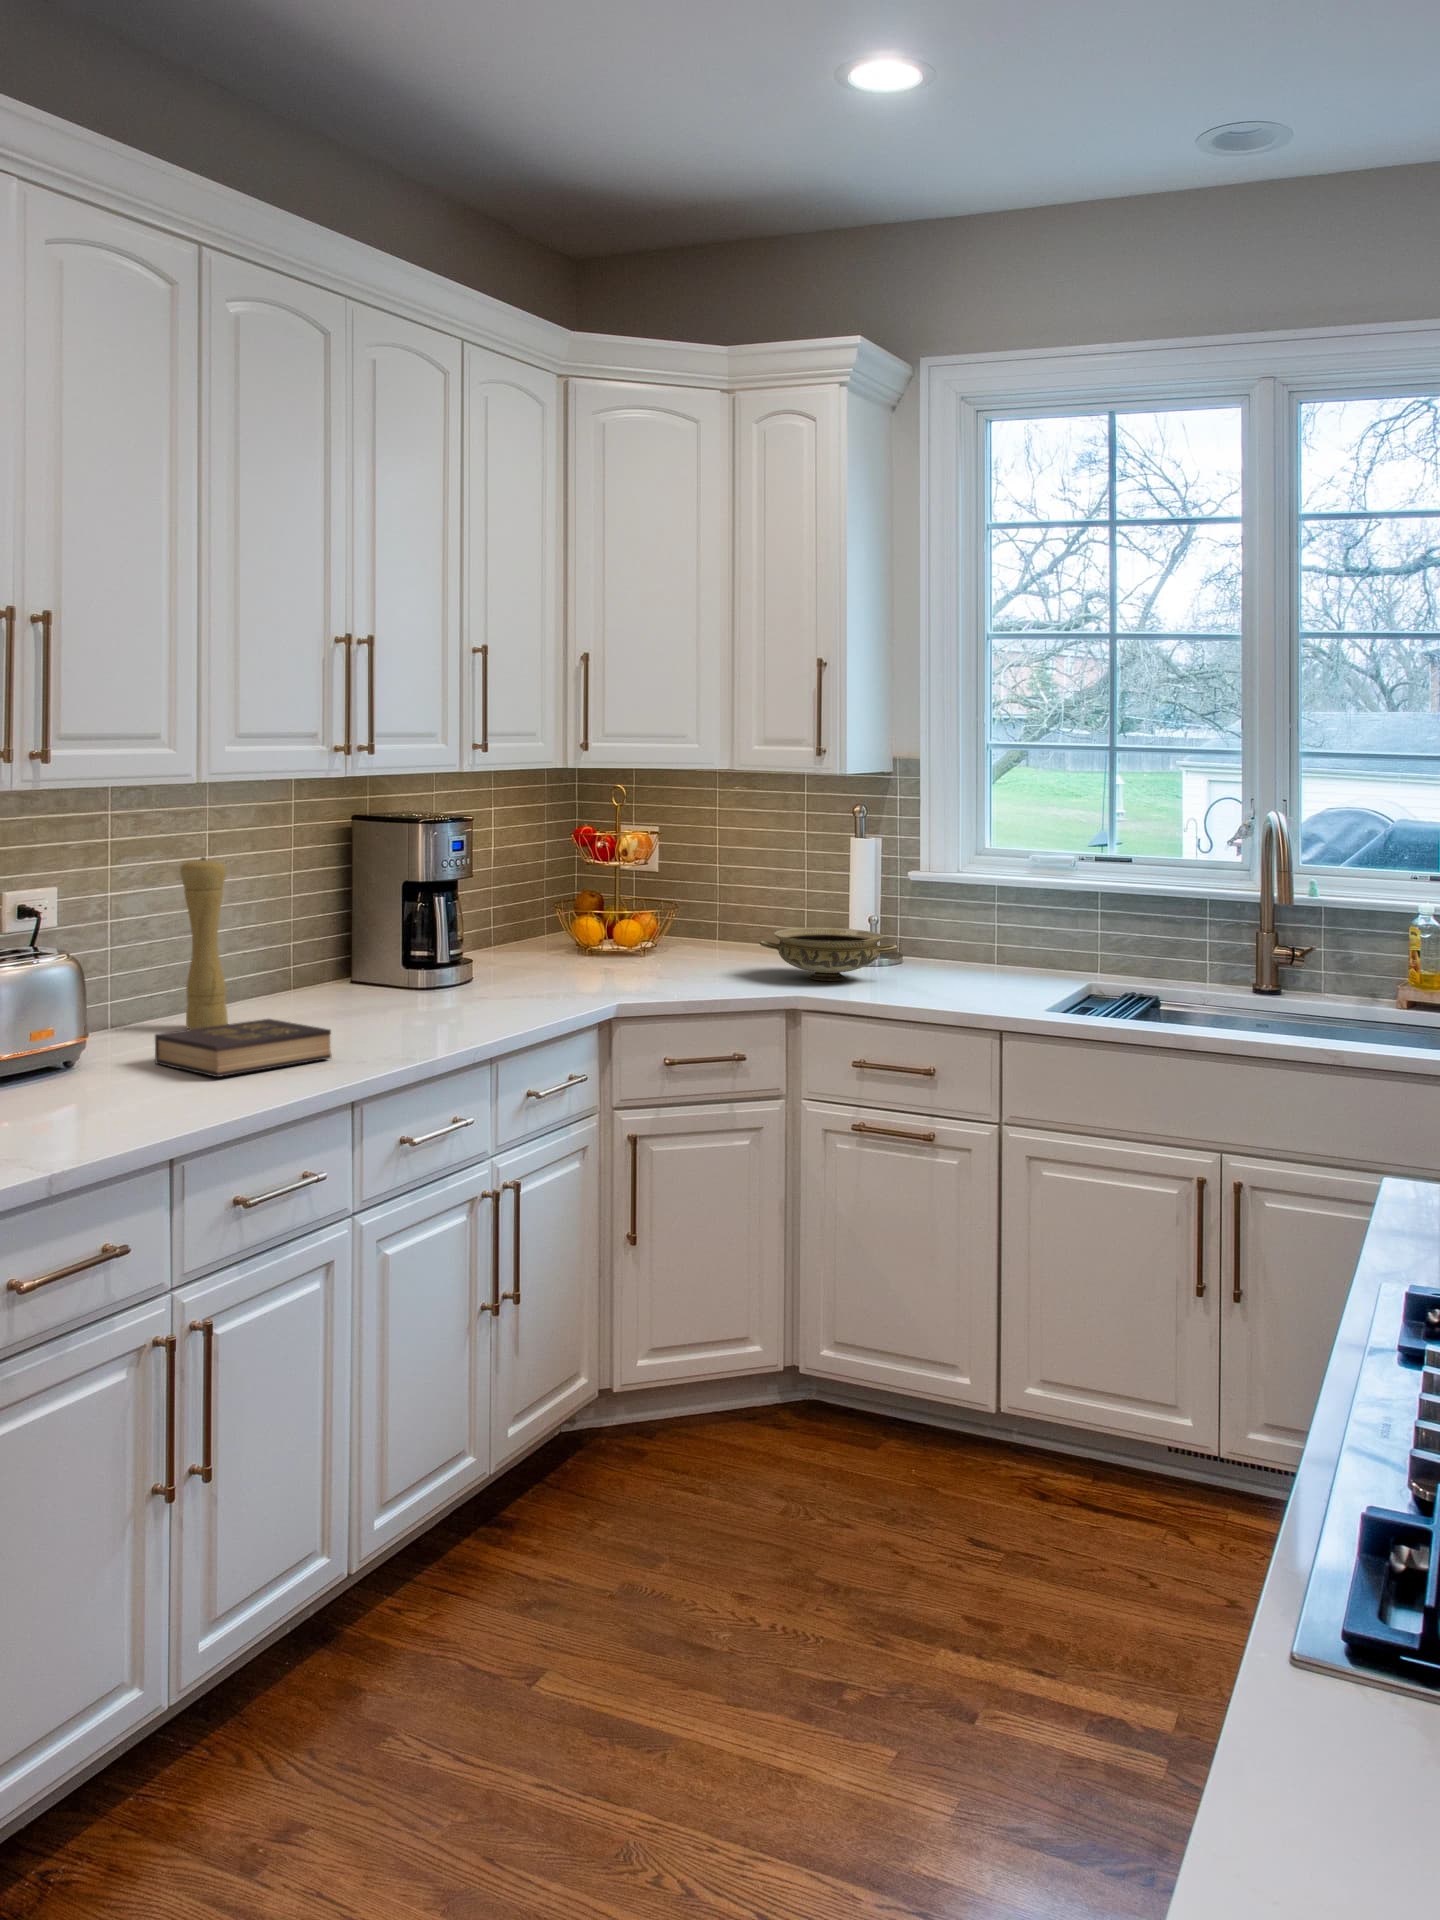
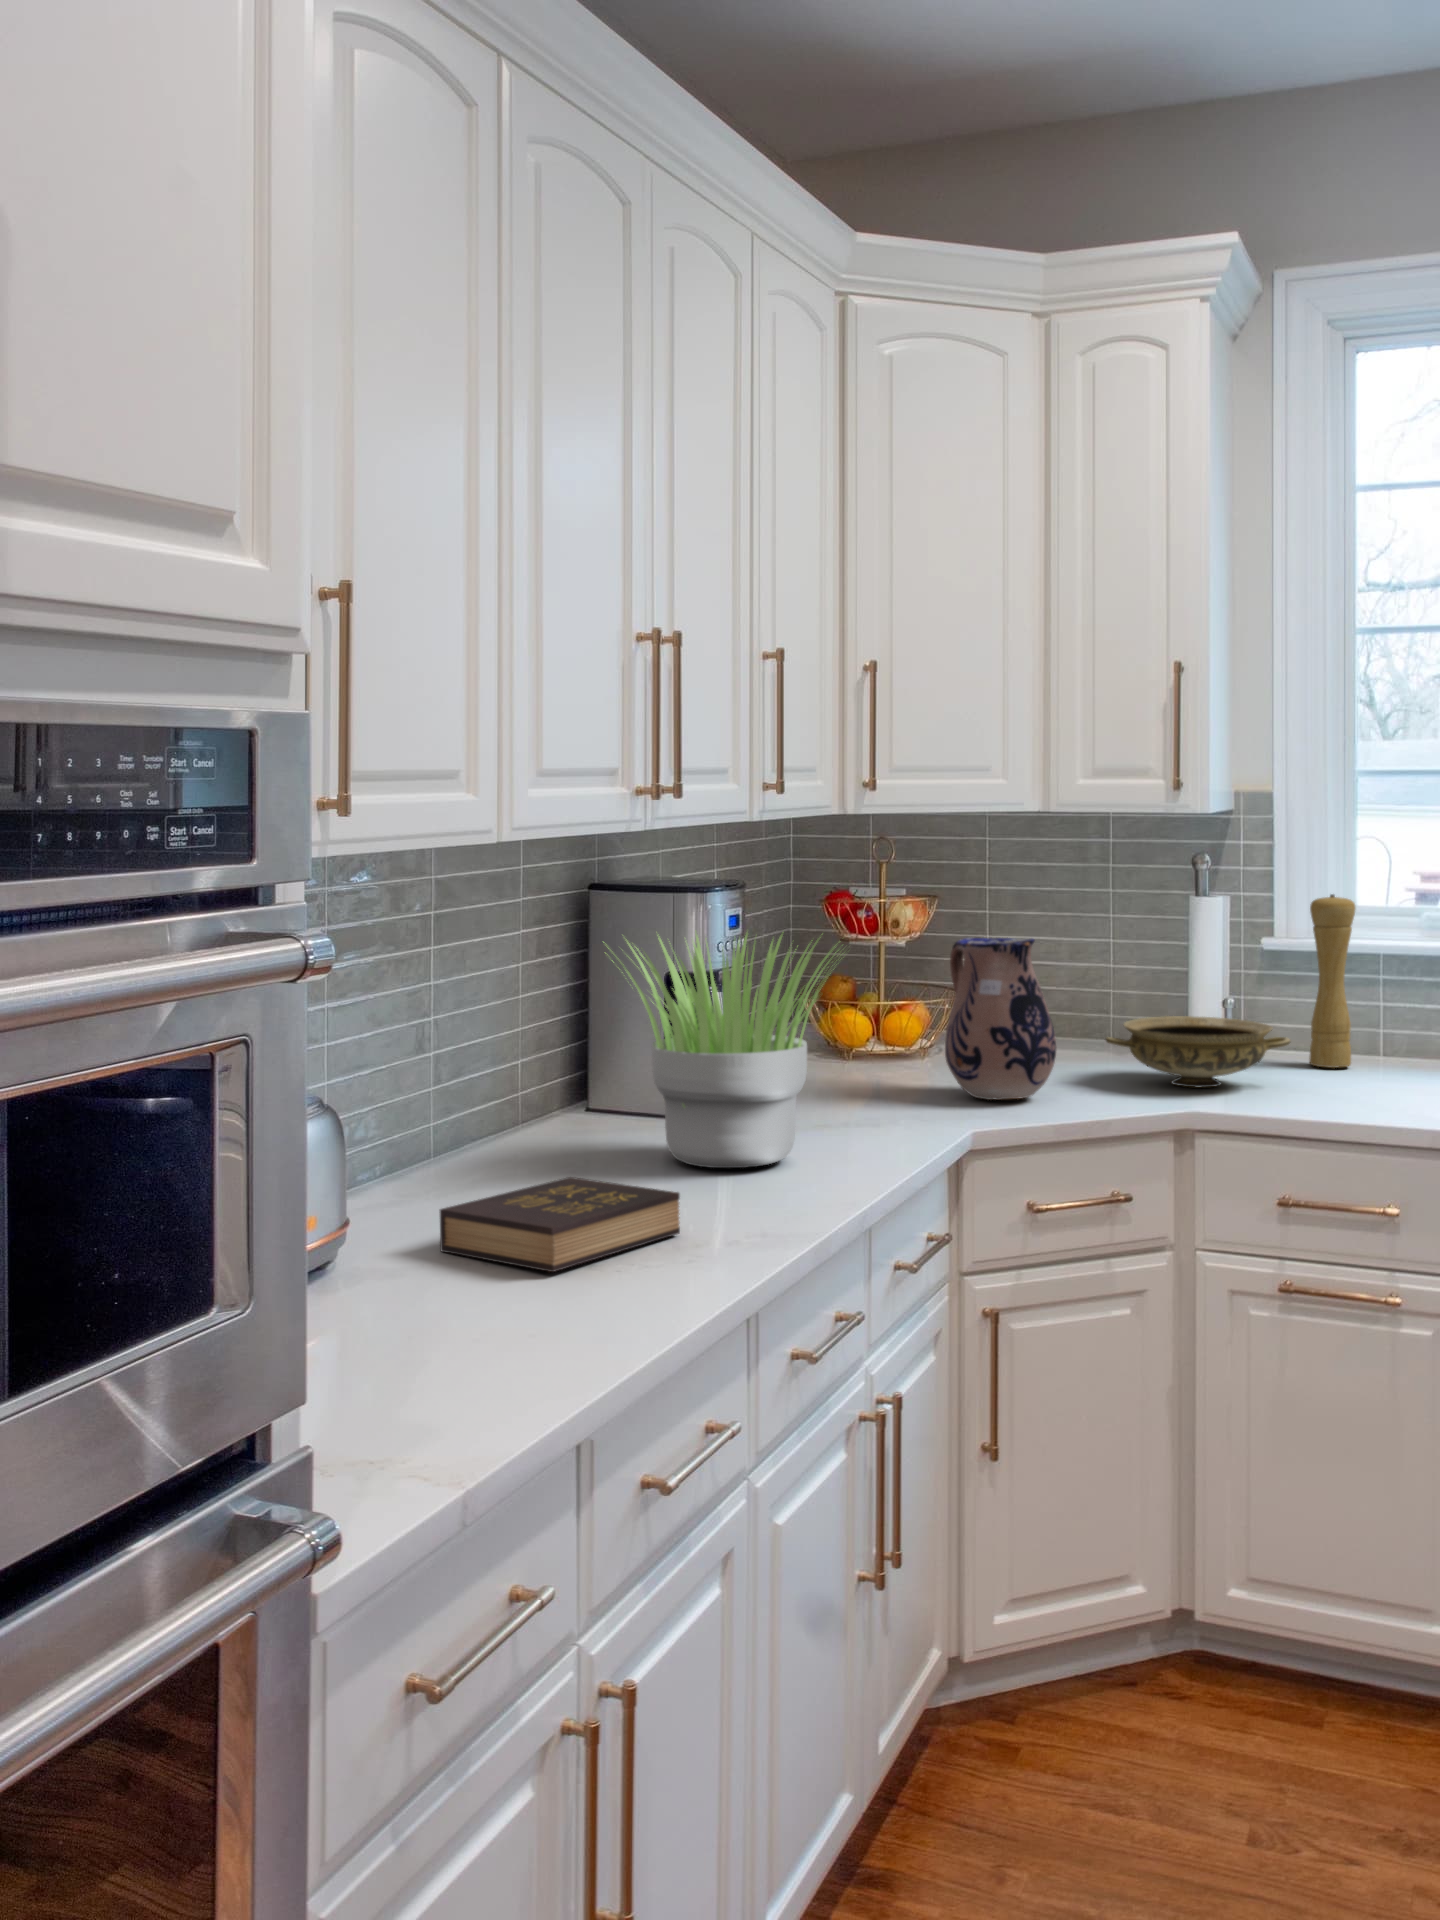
potted plant: none [318,849,510,1021] -> present [608,934,841,1168]
pepper mill: present [180,857,228,1029] -> present [1309,894,1356,1068]
ceramic pitcher: none [626,863,709,984] -> present [945,937,1057,1100]

